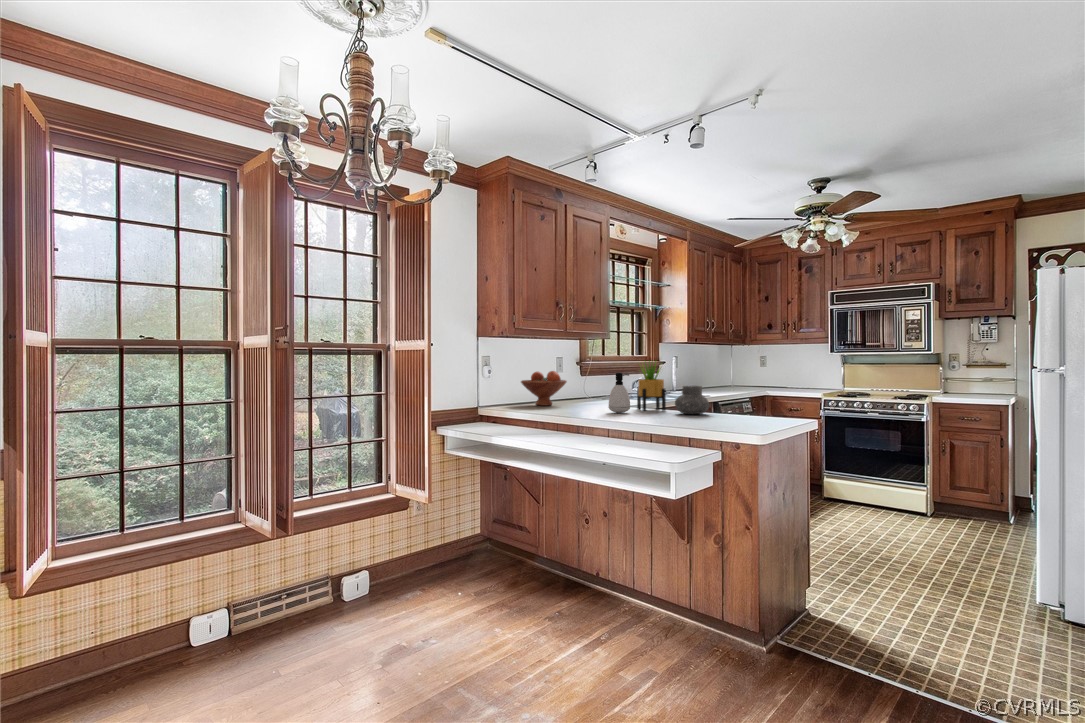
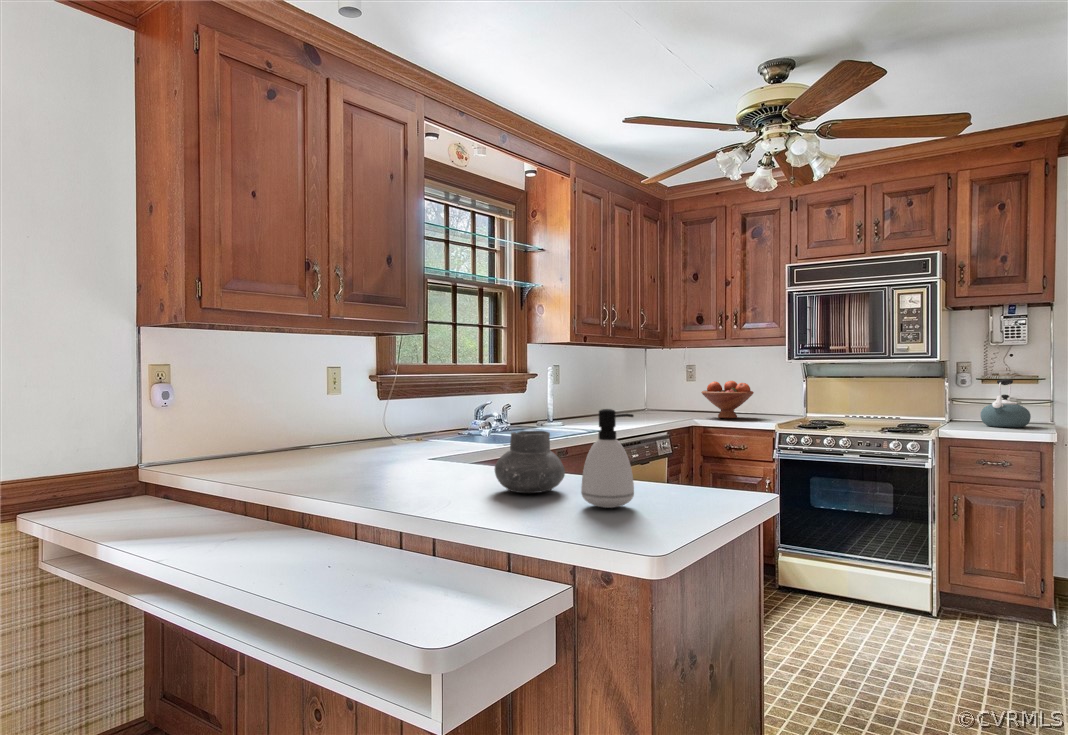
potted plant: present [637,362,666,411] -> none [432,372,492,480]
kettle: none [964,366,999,397] -> present [981,379,1031,428]
fruit bowl: present [521,371,567,406] -> present [701,381,754,419]
soap dispenser: present [609,372,630,413] -> present [581,409,634,508]

